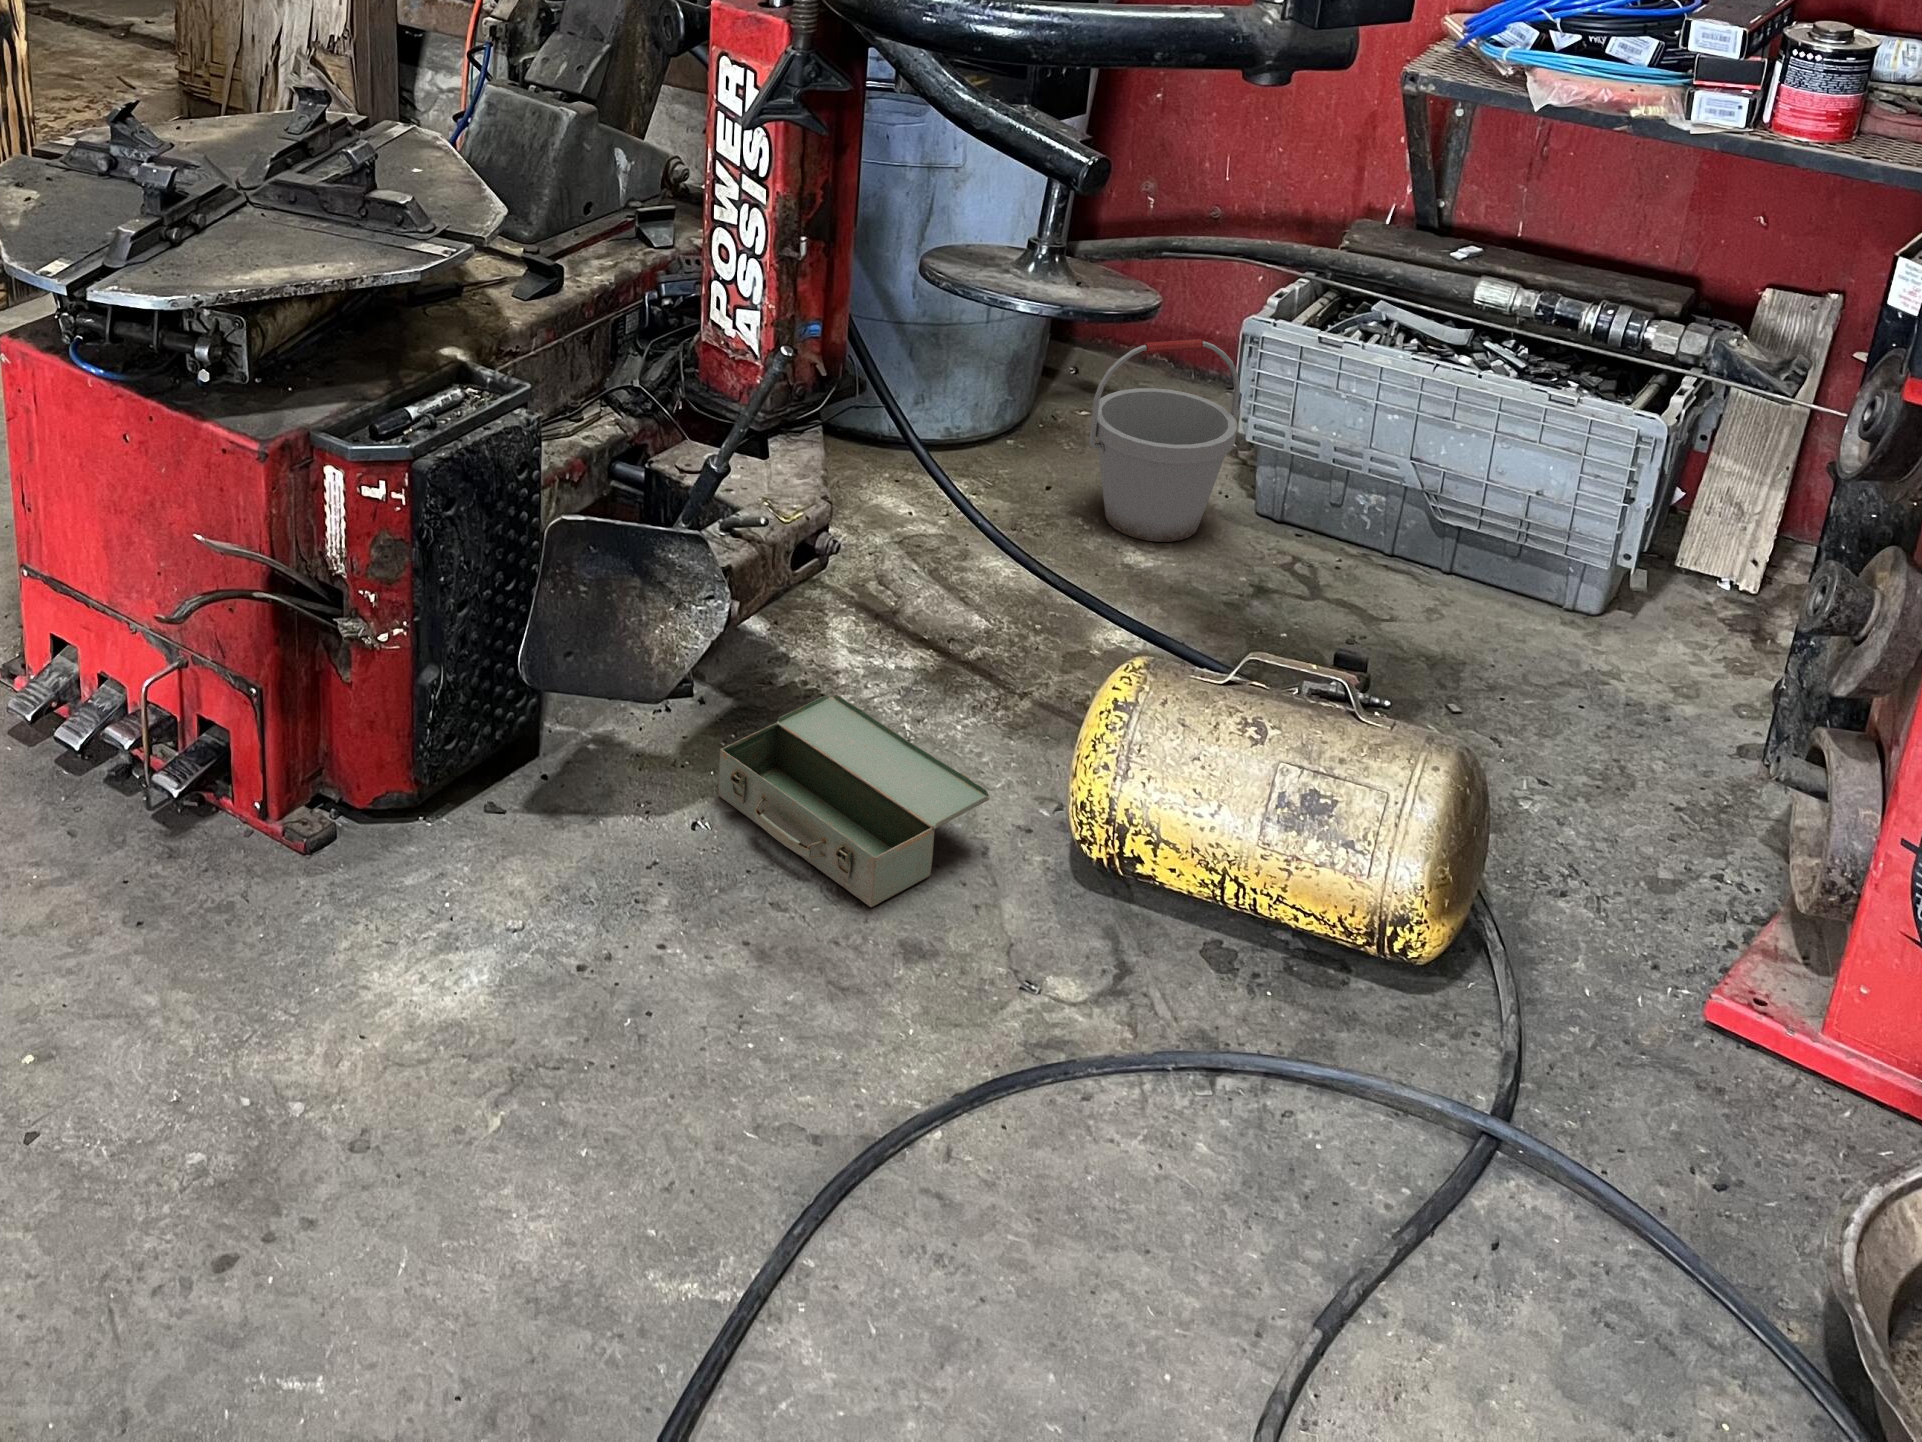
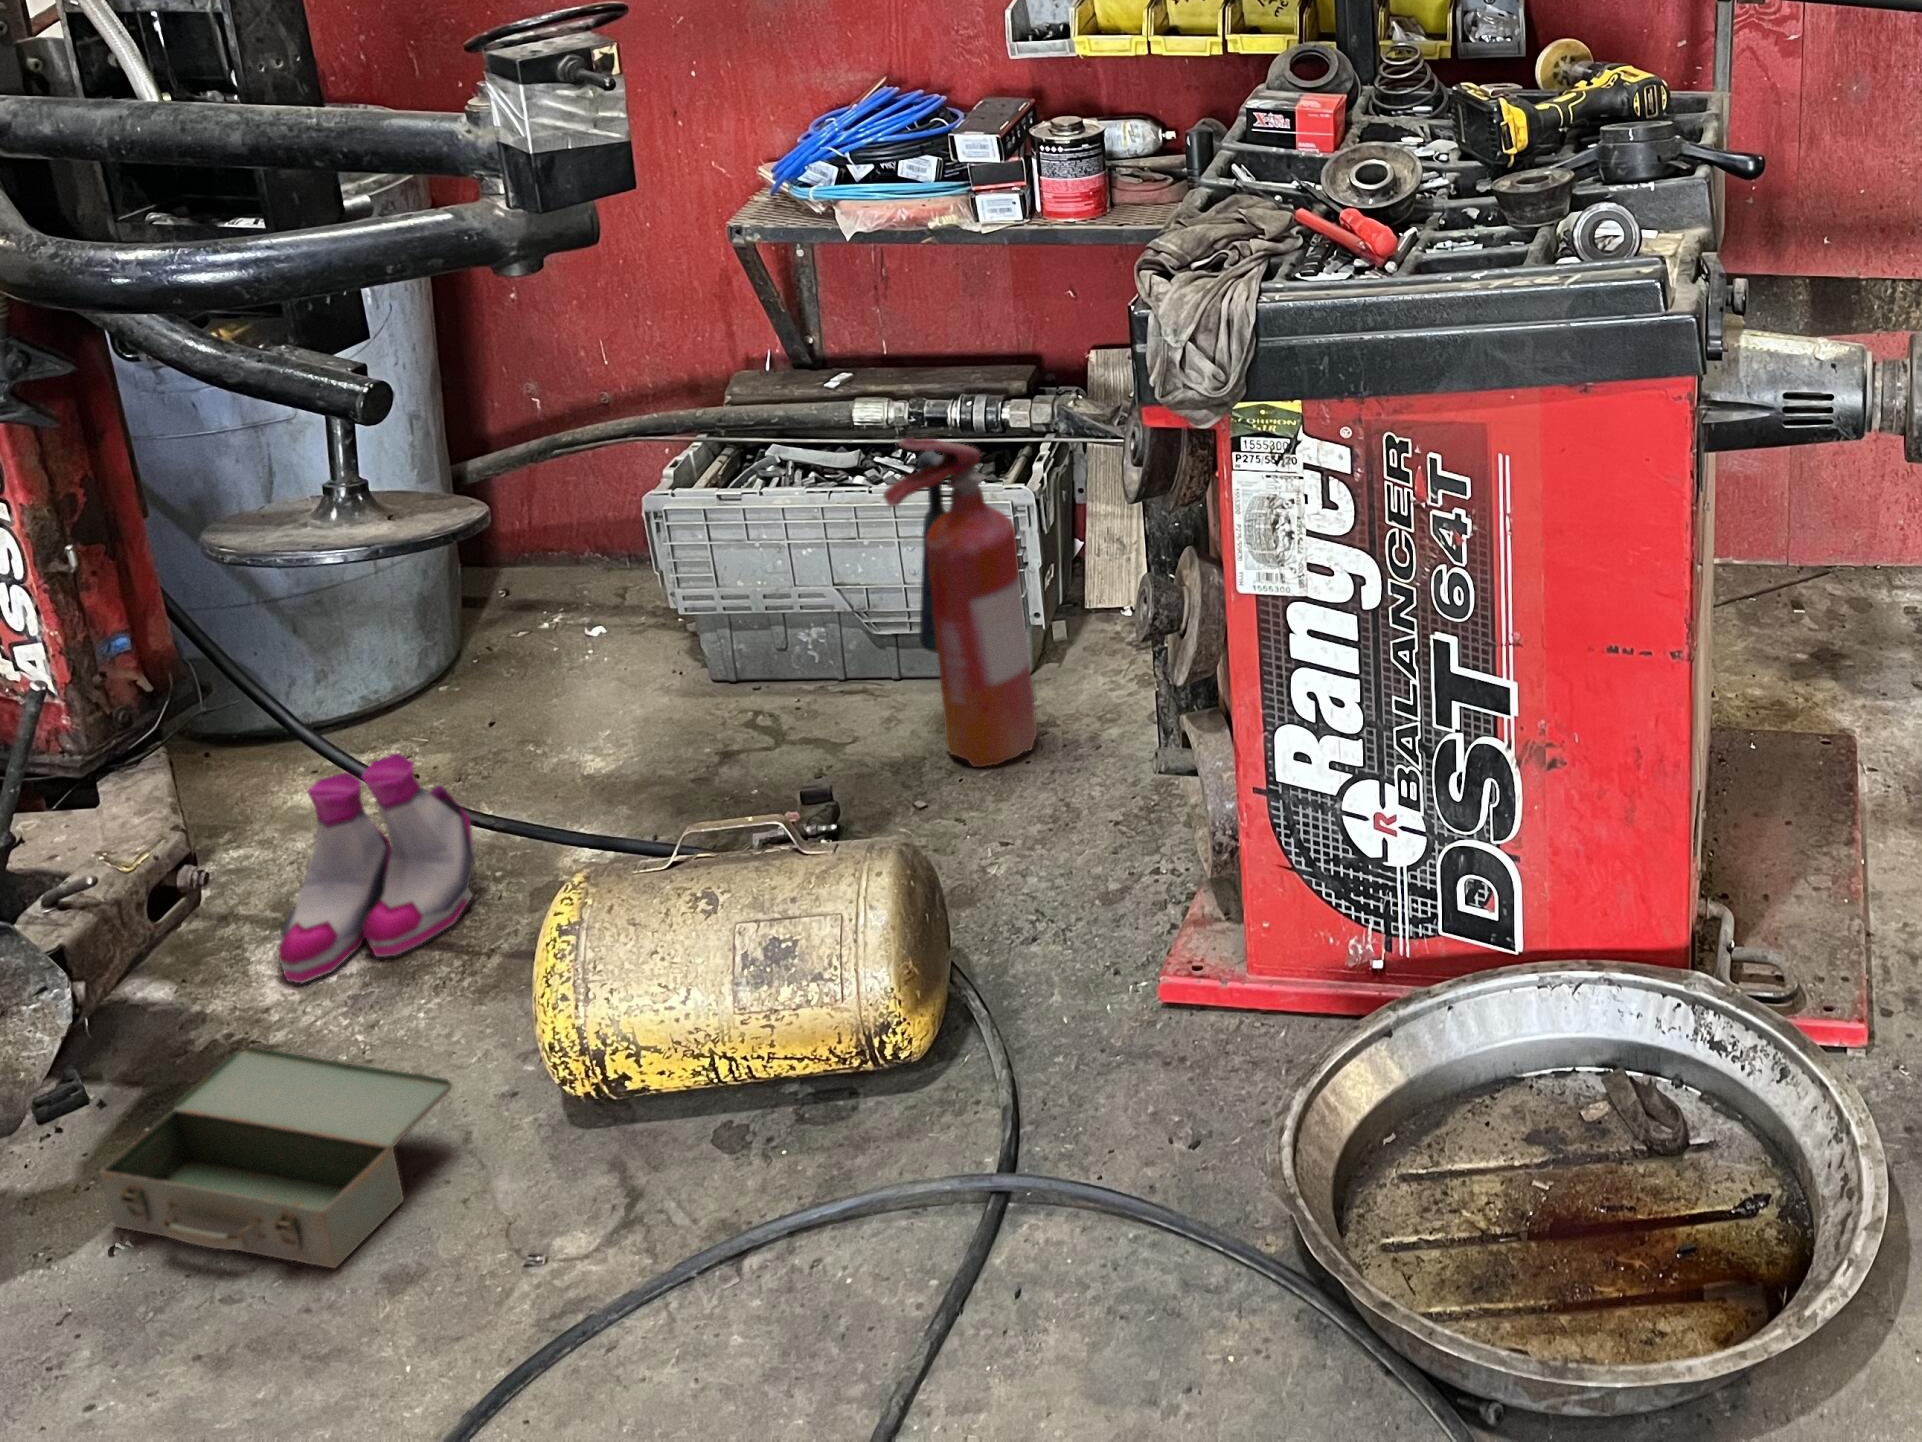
fire extinguisher: none [1492,334,1643,696] -> present [883,437,1037,767]
bucket: present [1089,339,1240,542] -> none [502,529,665,750]
boots: none [862,490,1034,662] -> present [278,753,475,984]

